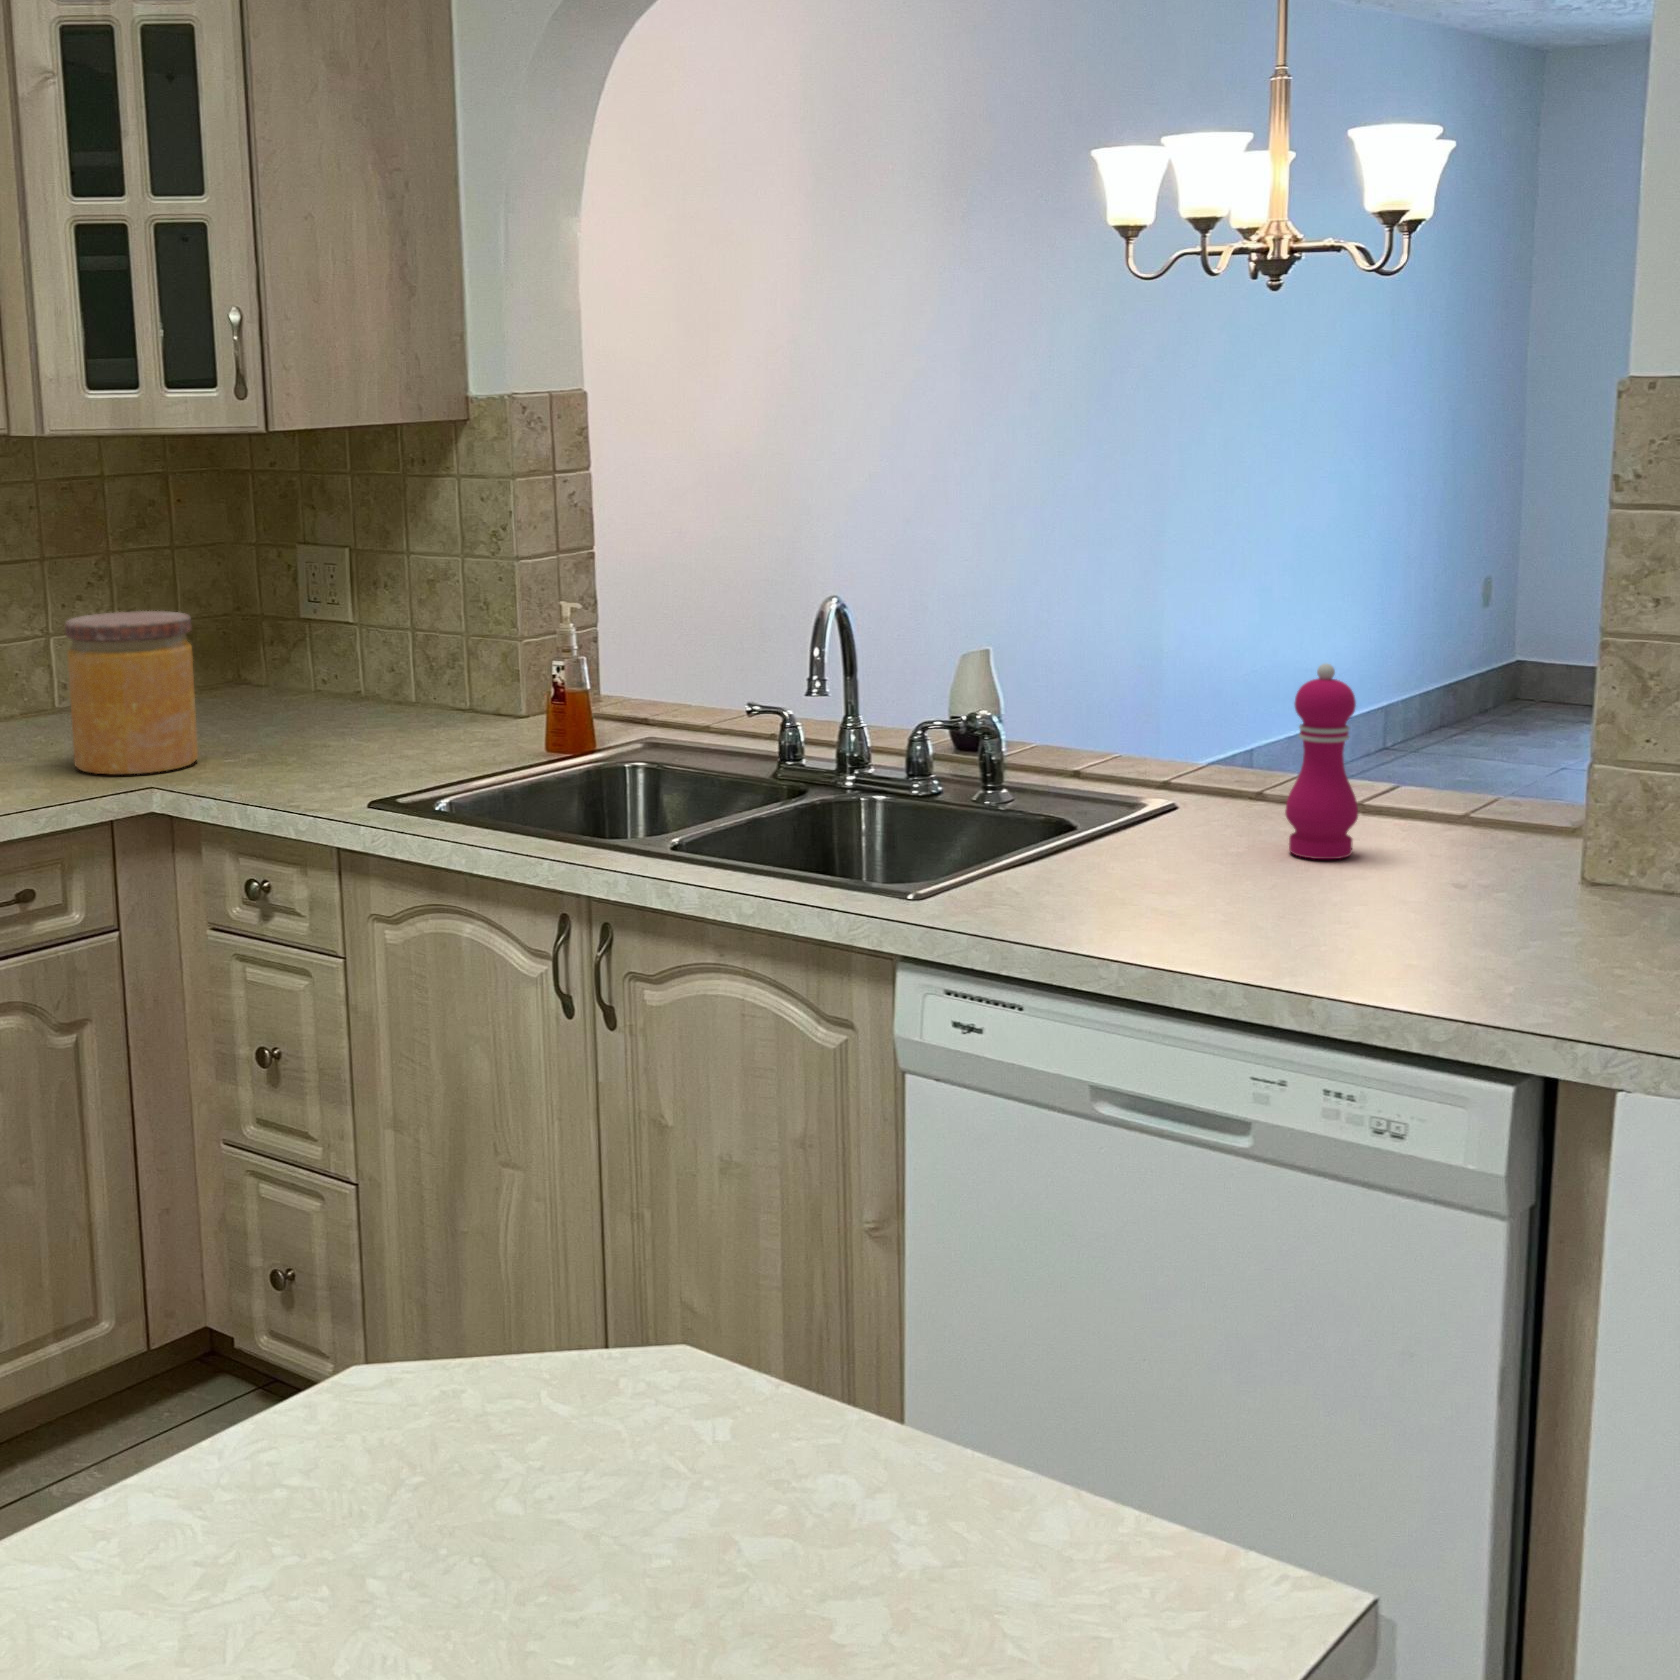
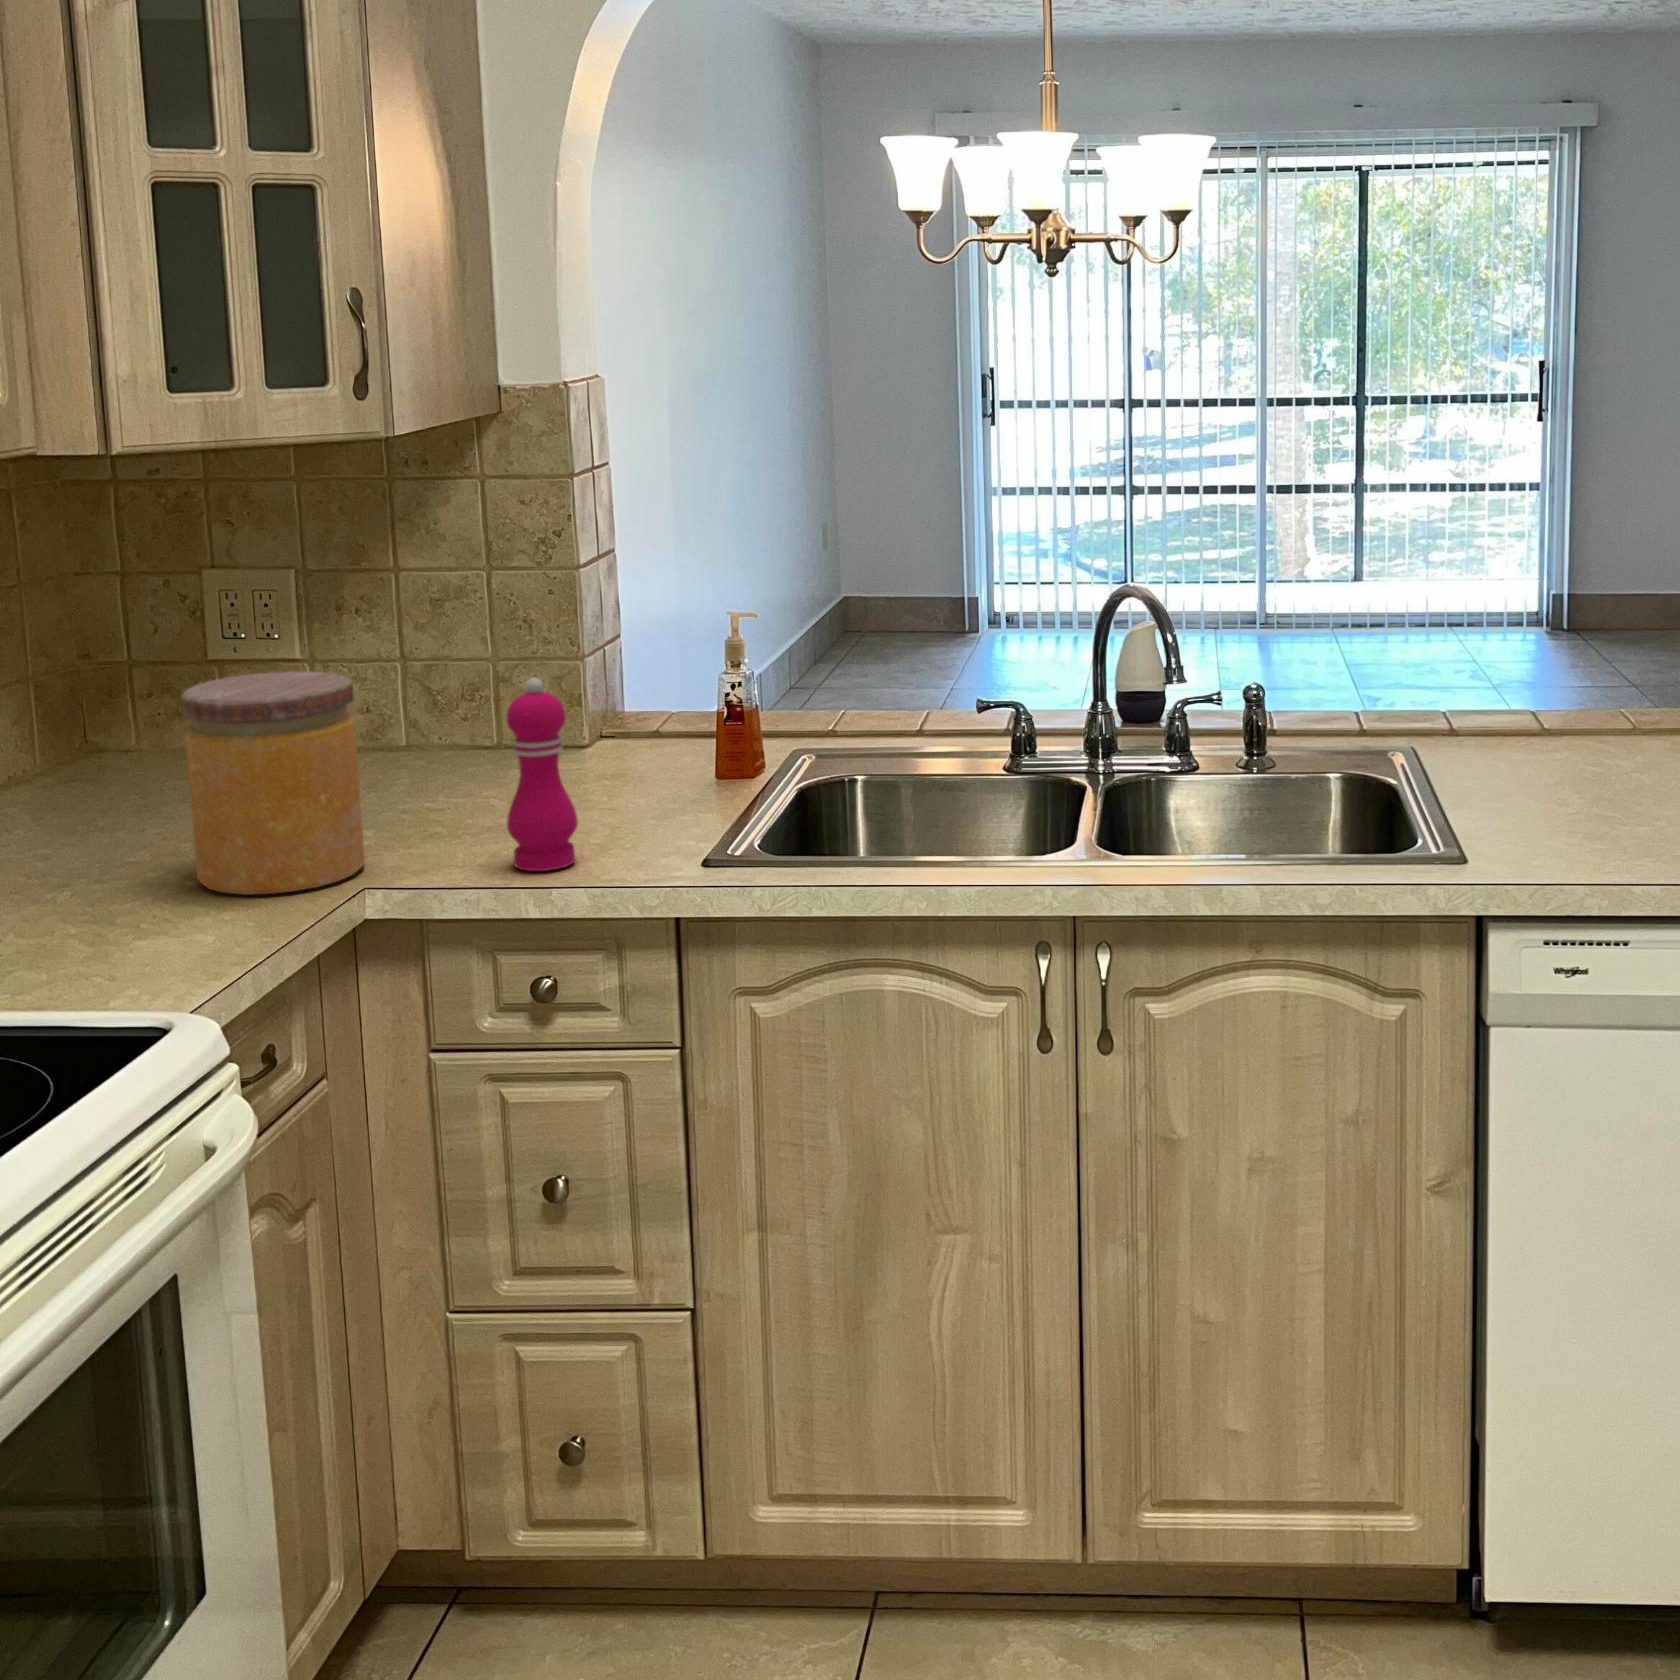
pepper mill: present [1285,664,1358,859] -> present [507,678,578,871]

